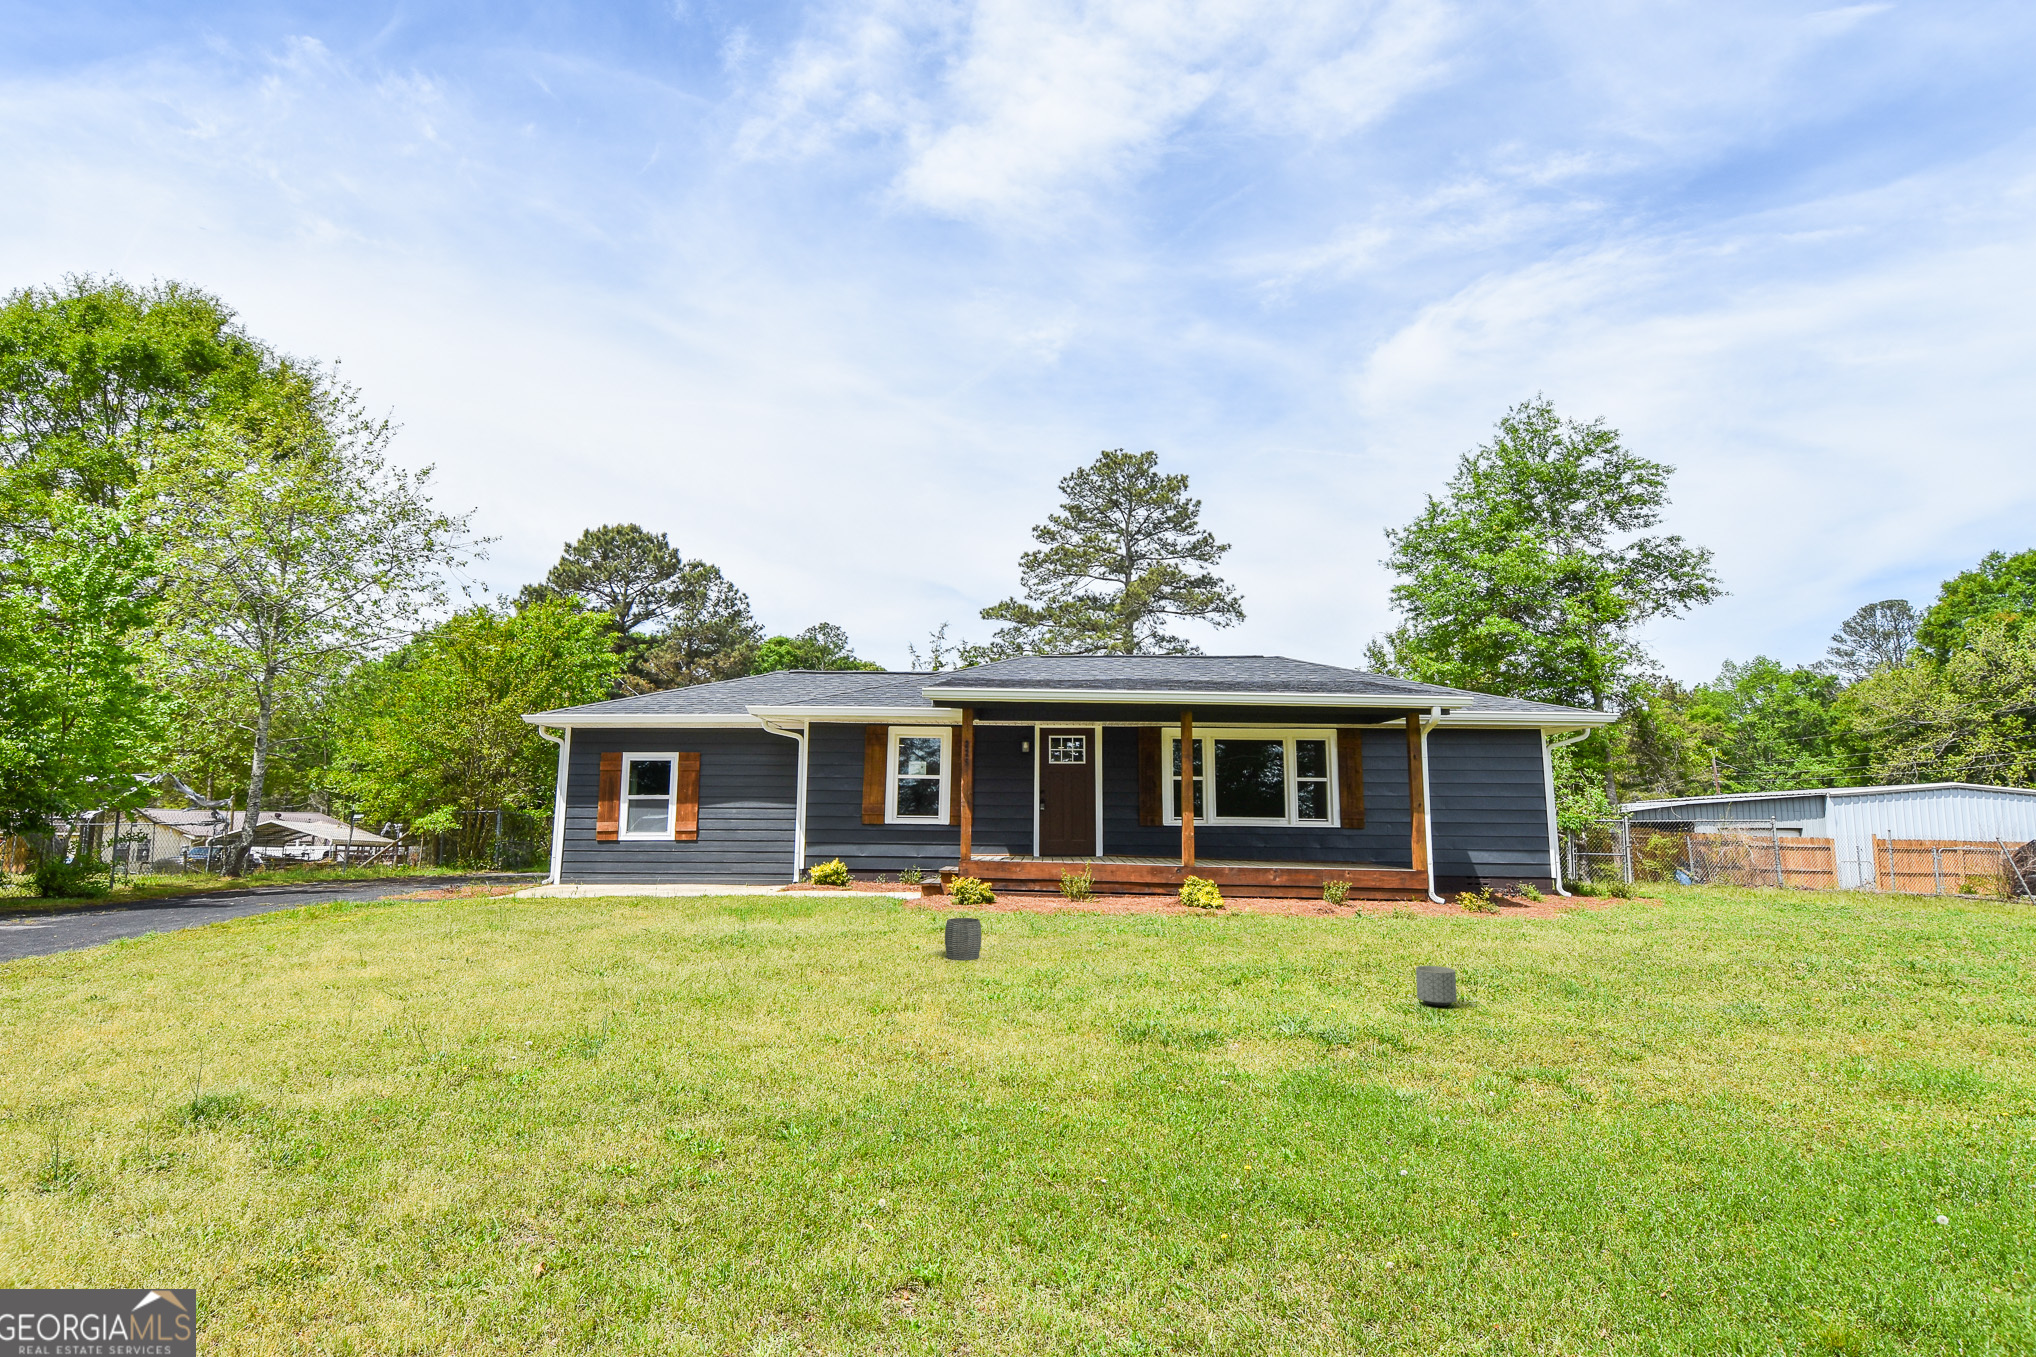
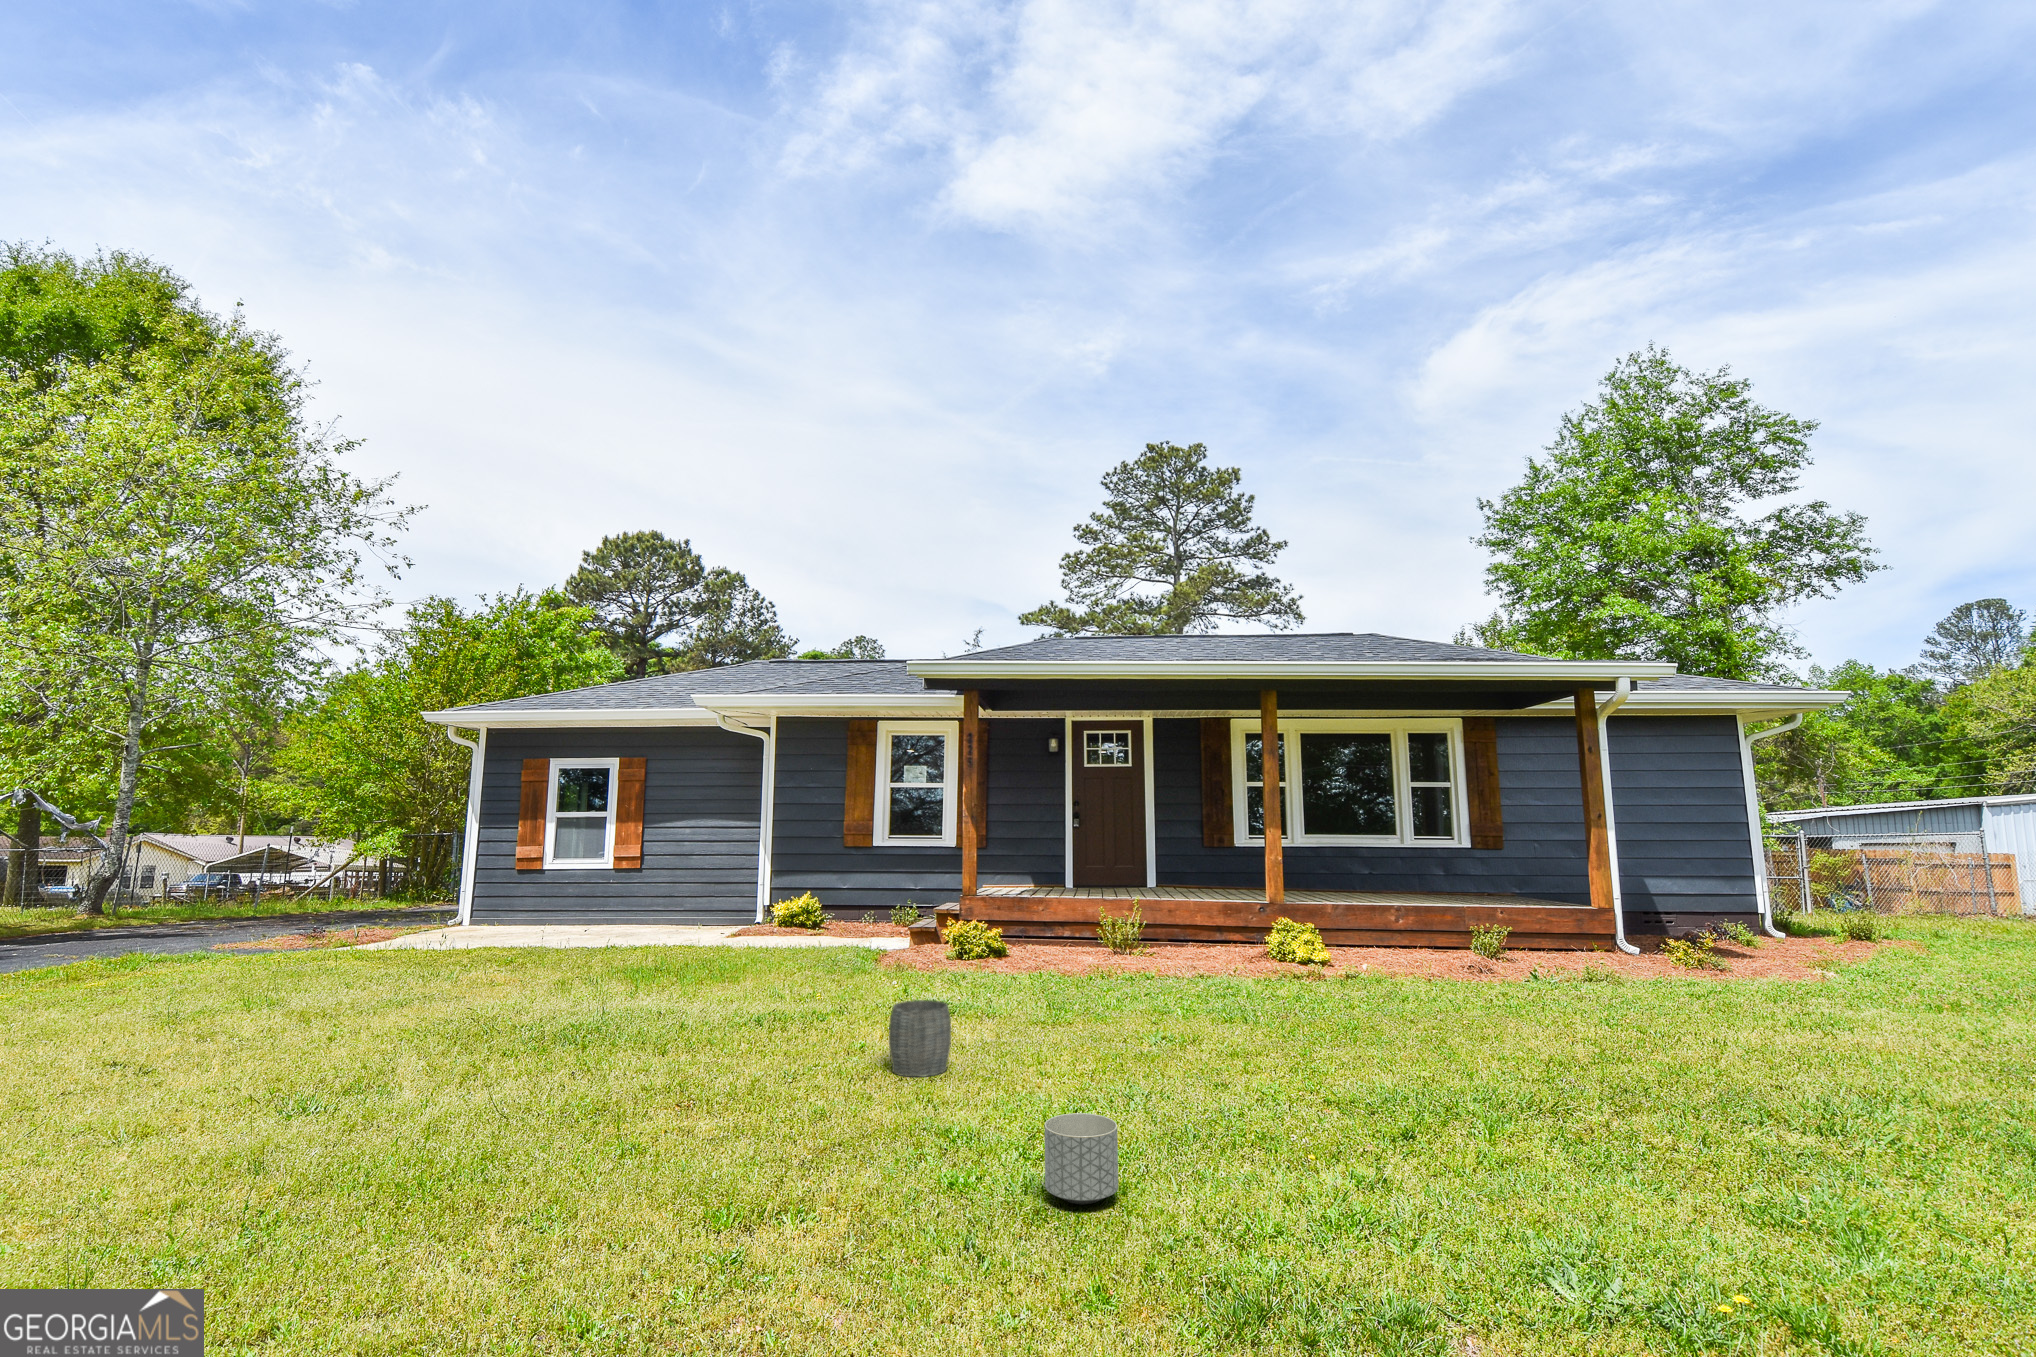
planter: present [1416,966,1457,1006] -> present [1045,1113,1118,1205]

